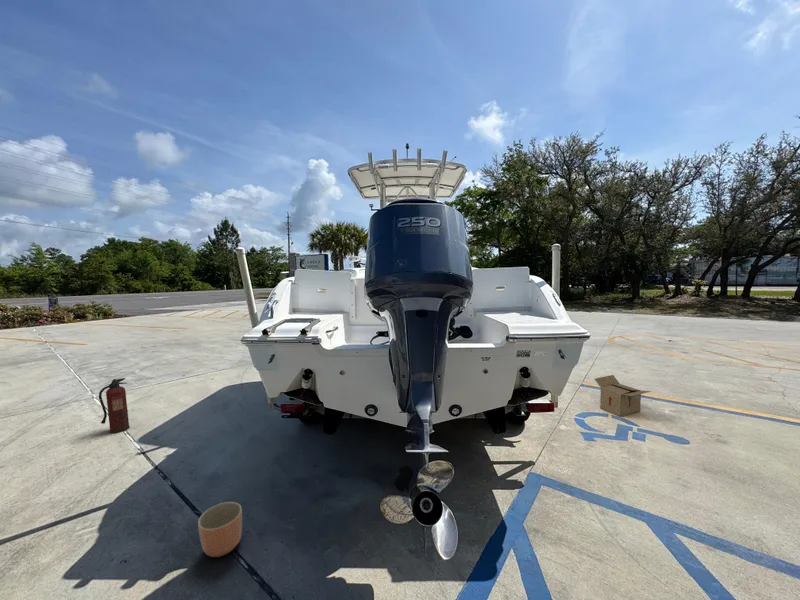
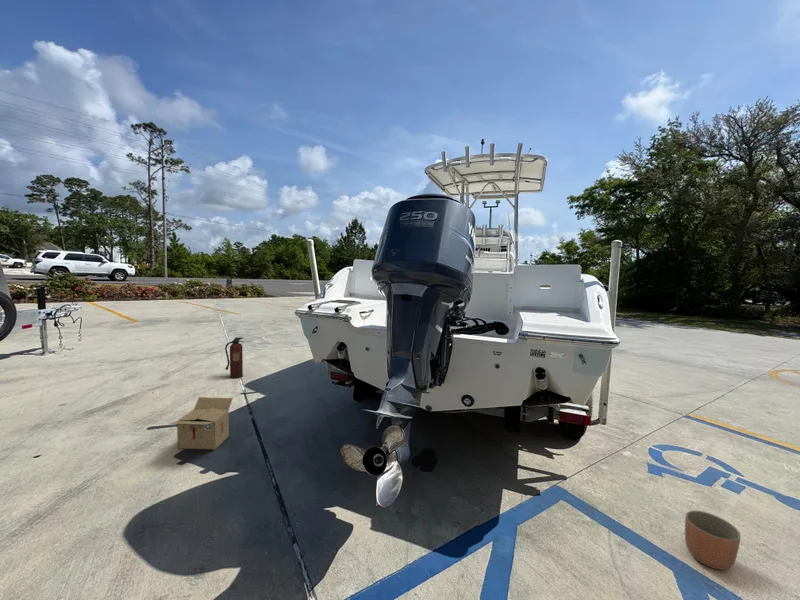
cardboard box: present [595,375,651,417] -> present [170,397,232,450]
planter: present [198,502,242,557] -> present [685,511,741,569]

